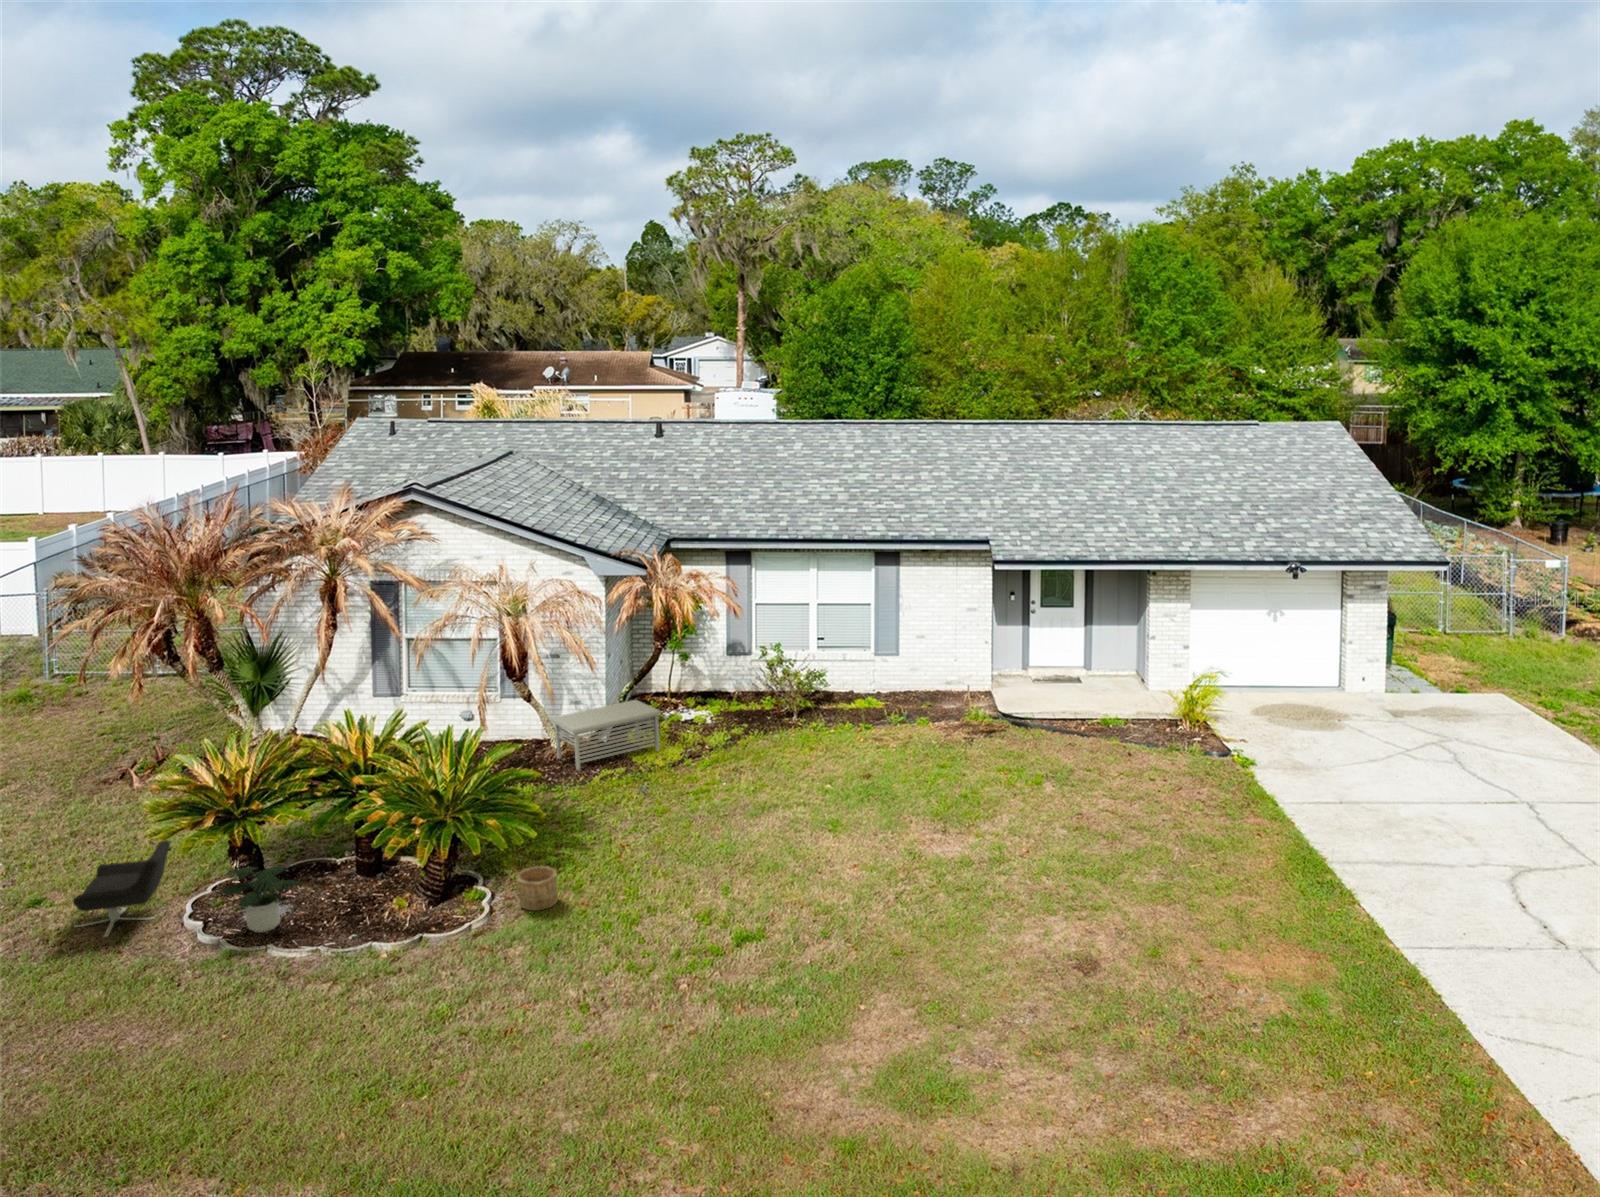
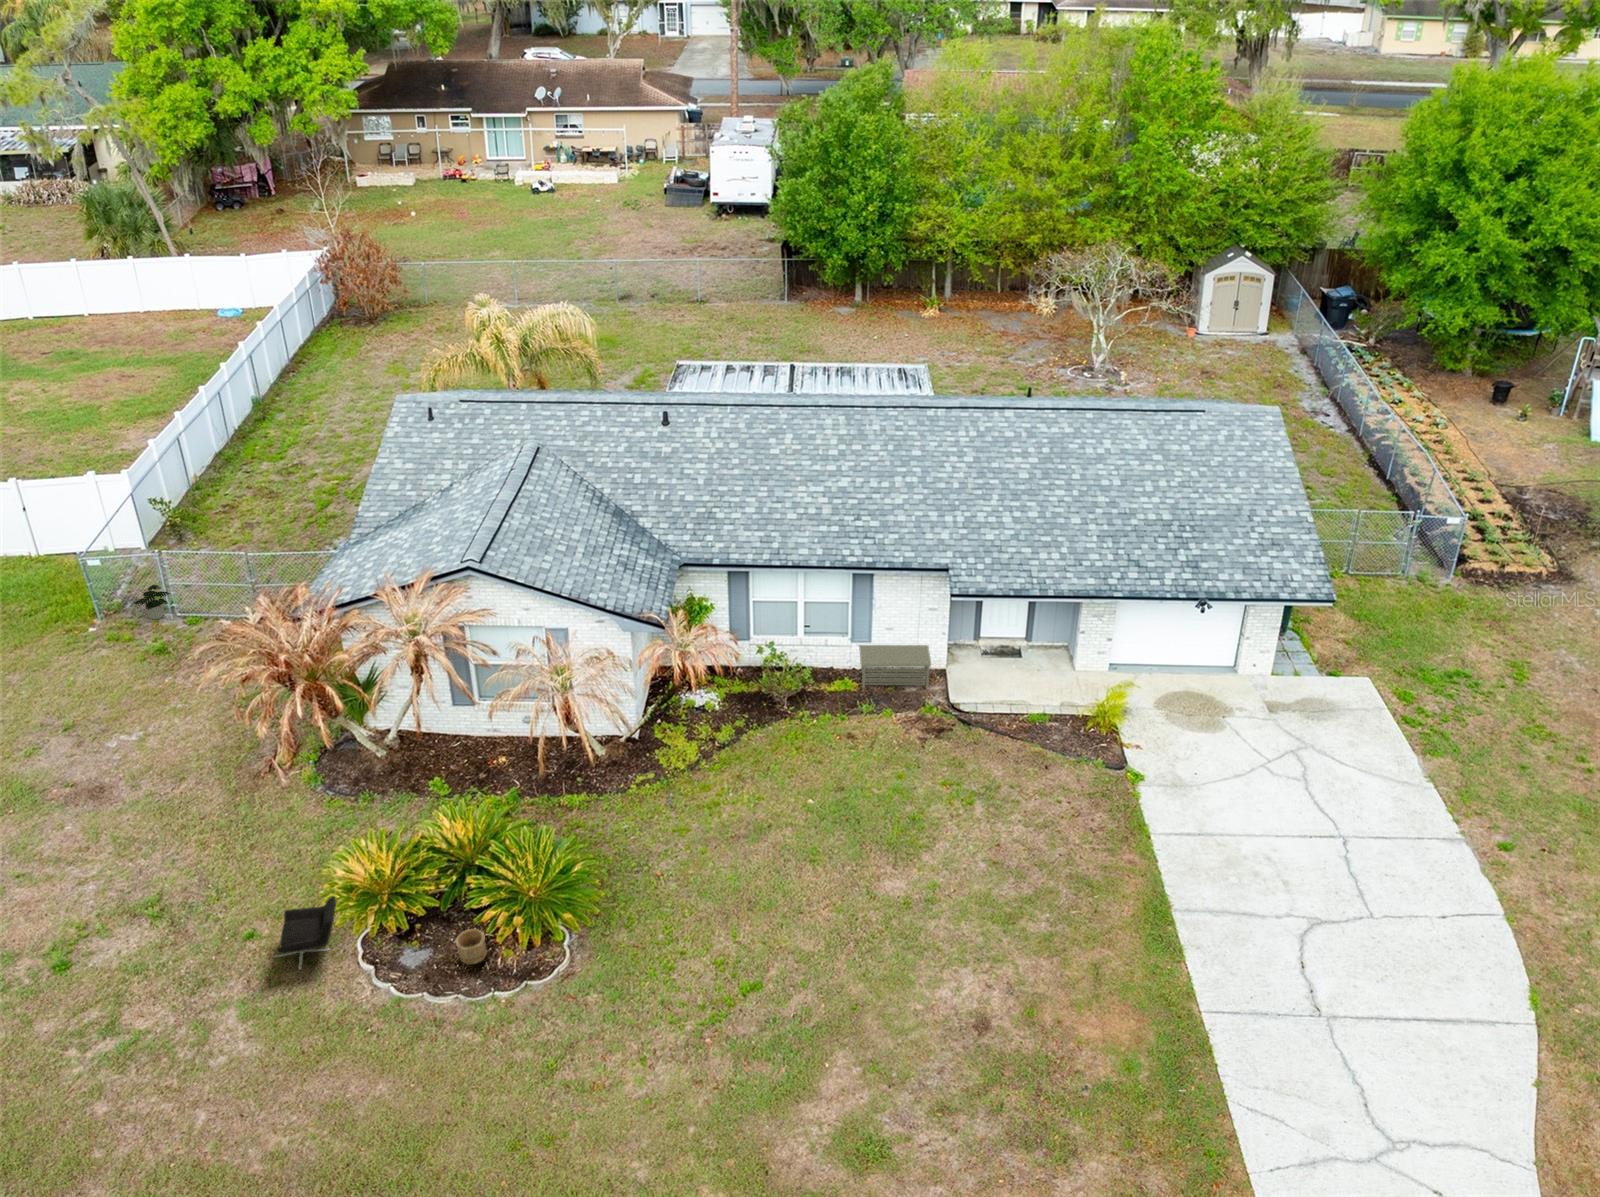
storage bench: present [550,700,660,770] -> present [859,645,931,689]
potted plant: present [221,866,301,932] -> present [134,585,169,619]
wooden bucket: present [517,866,558,911] -> present [455,929,487,964]

